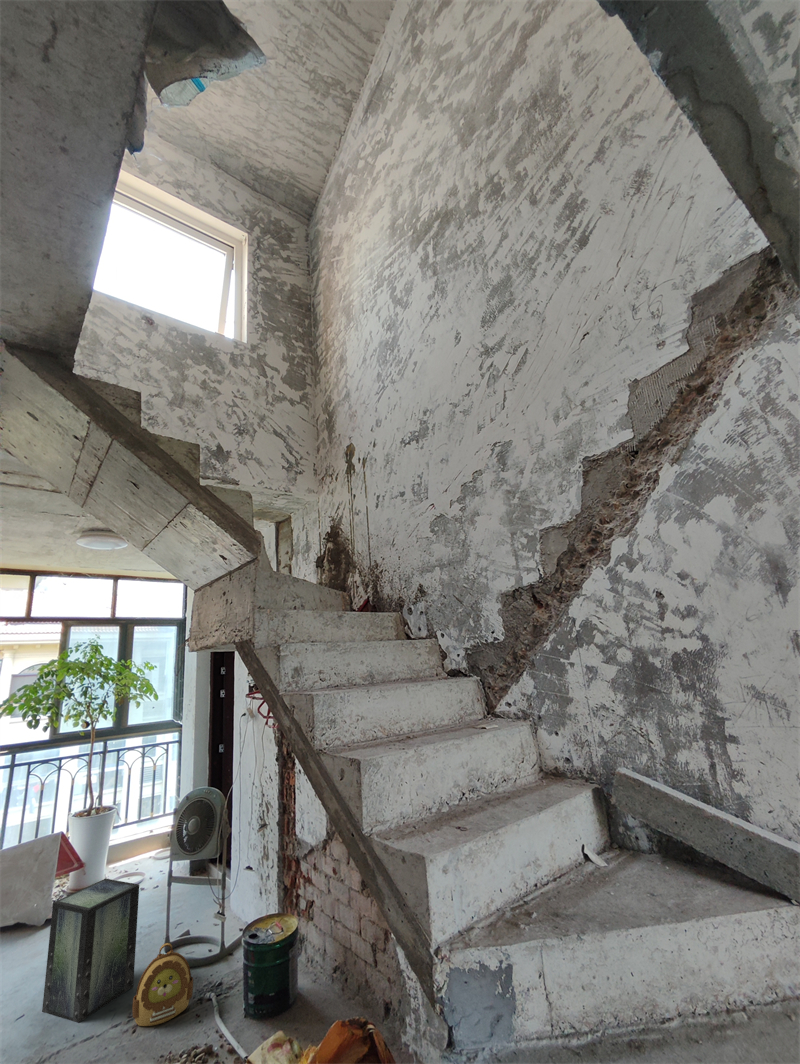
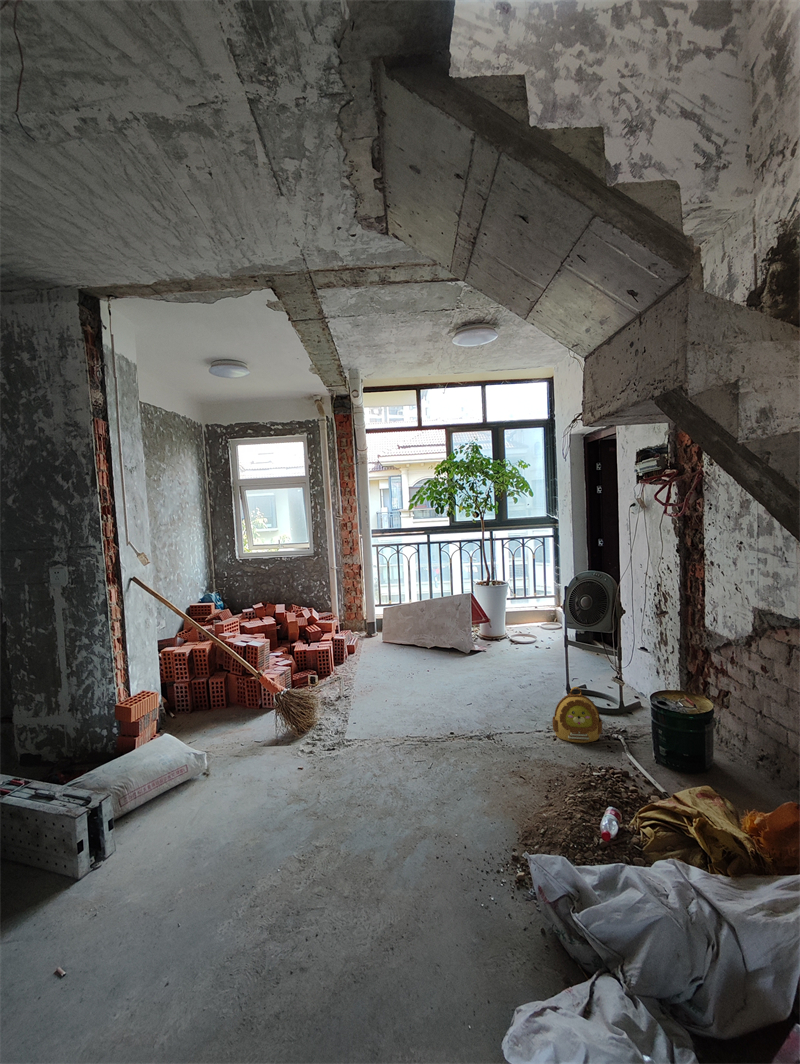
storage box: present [42,879,139,1023] -> none [481,629,547,722]

